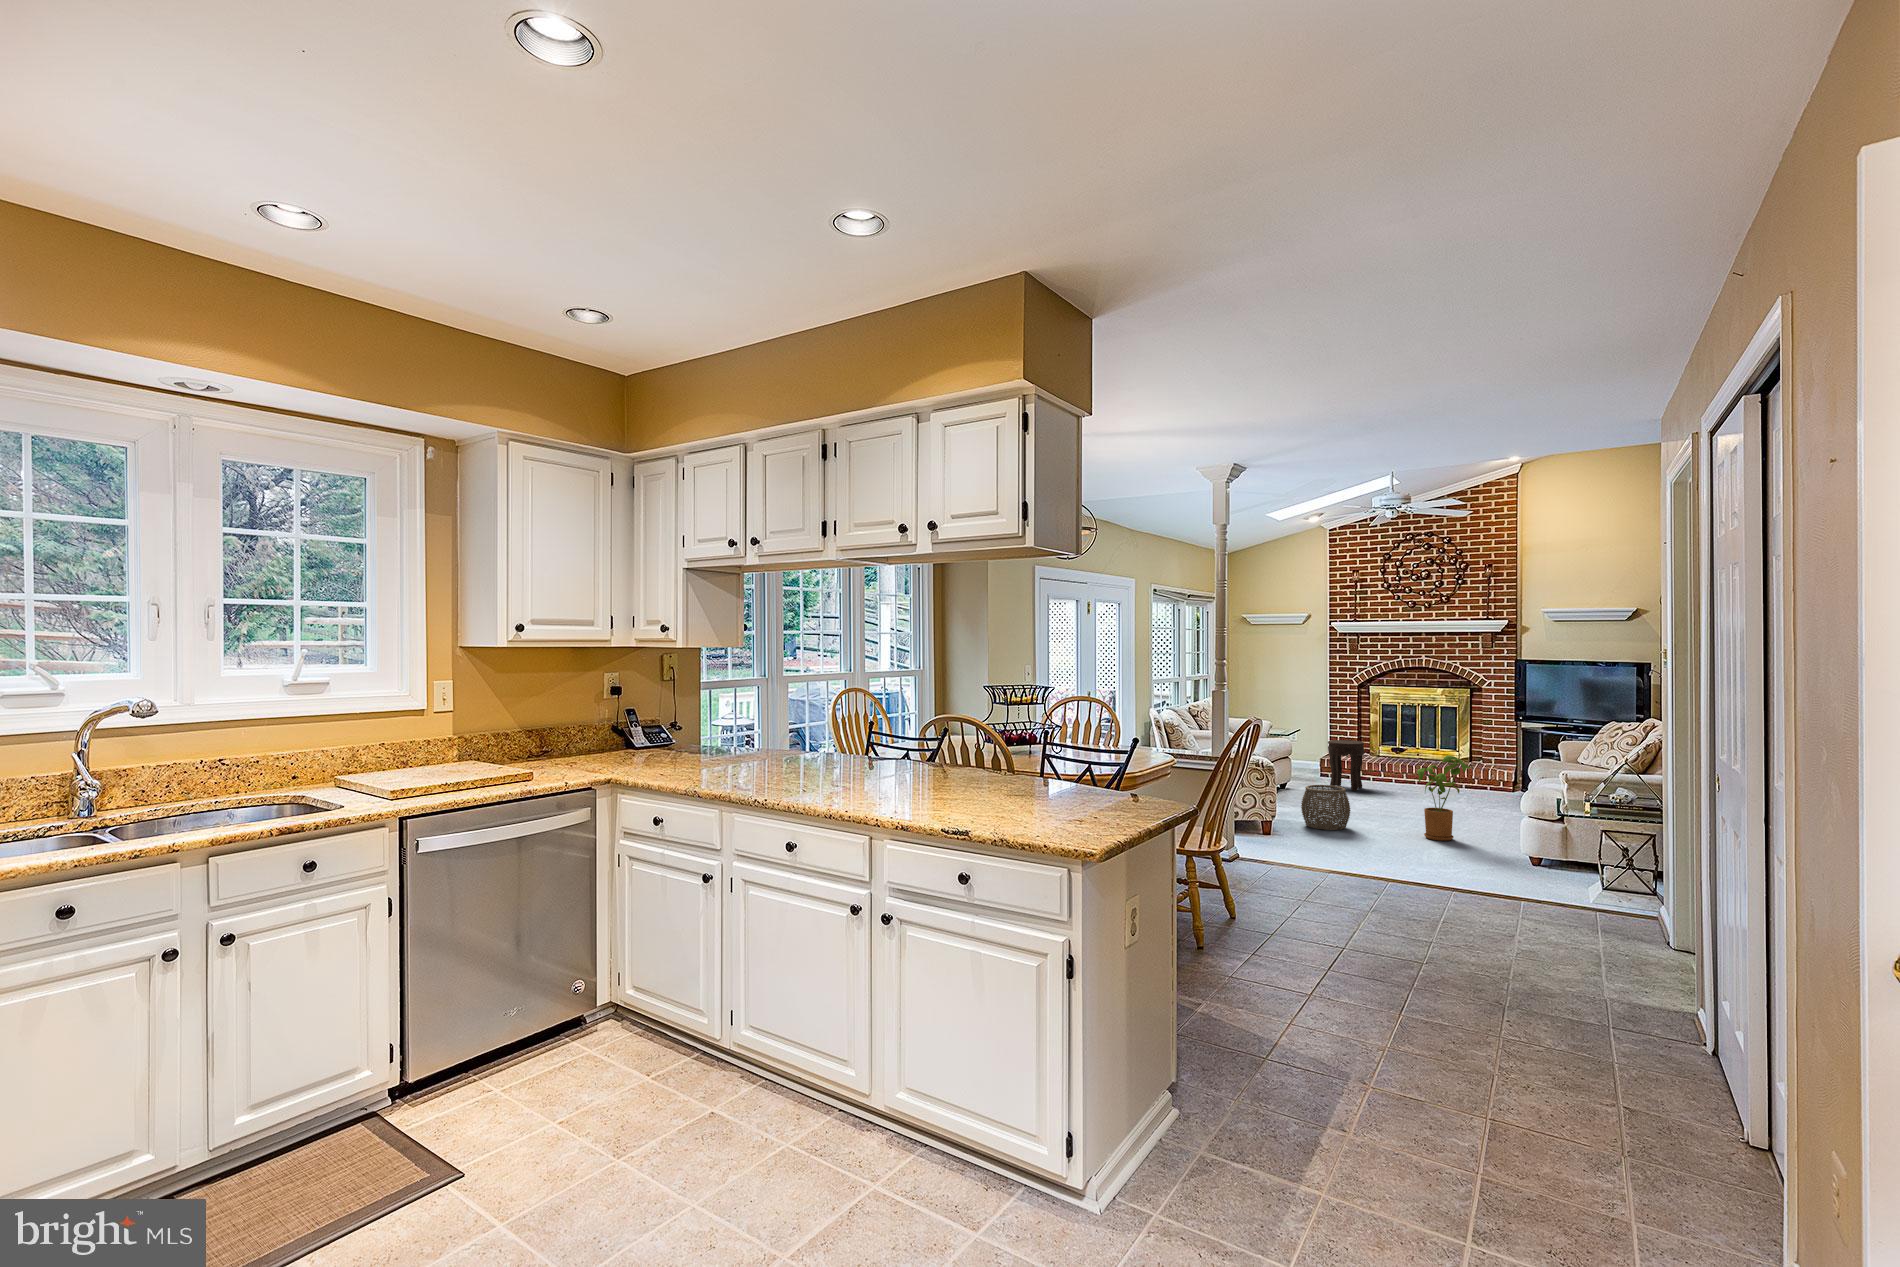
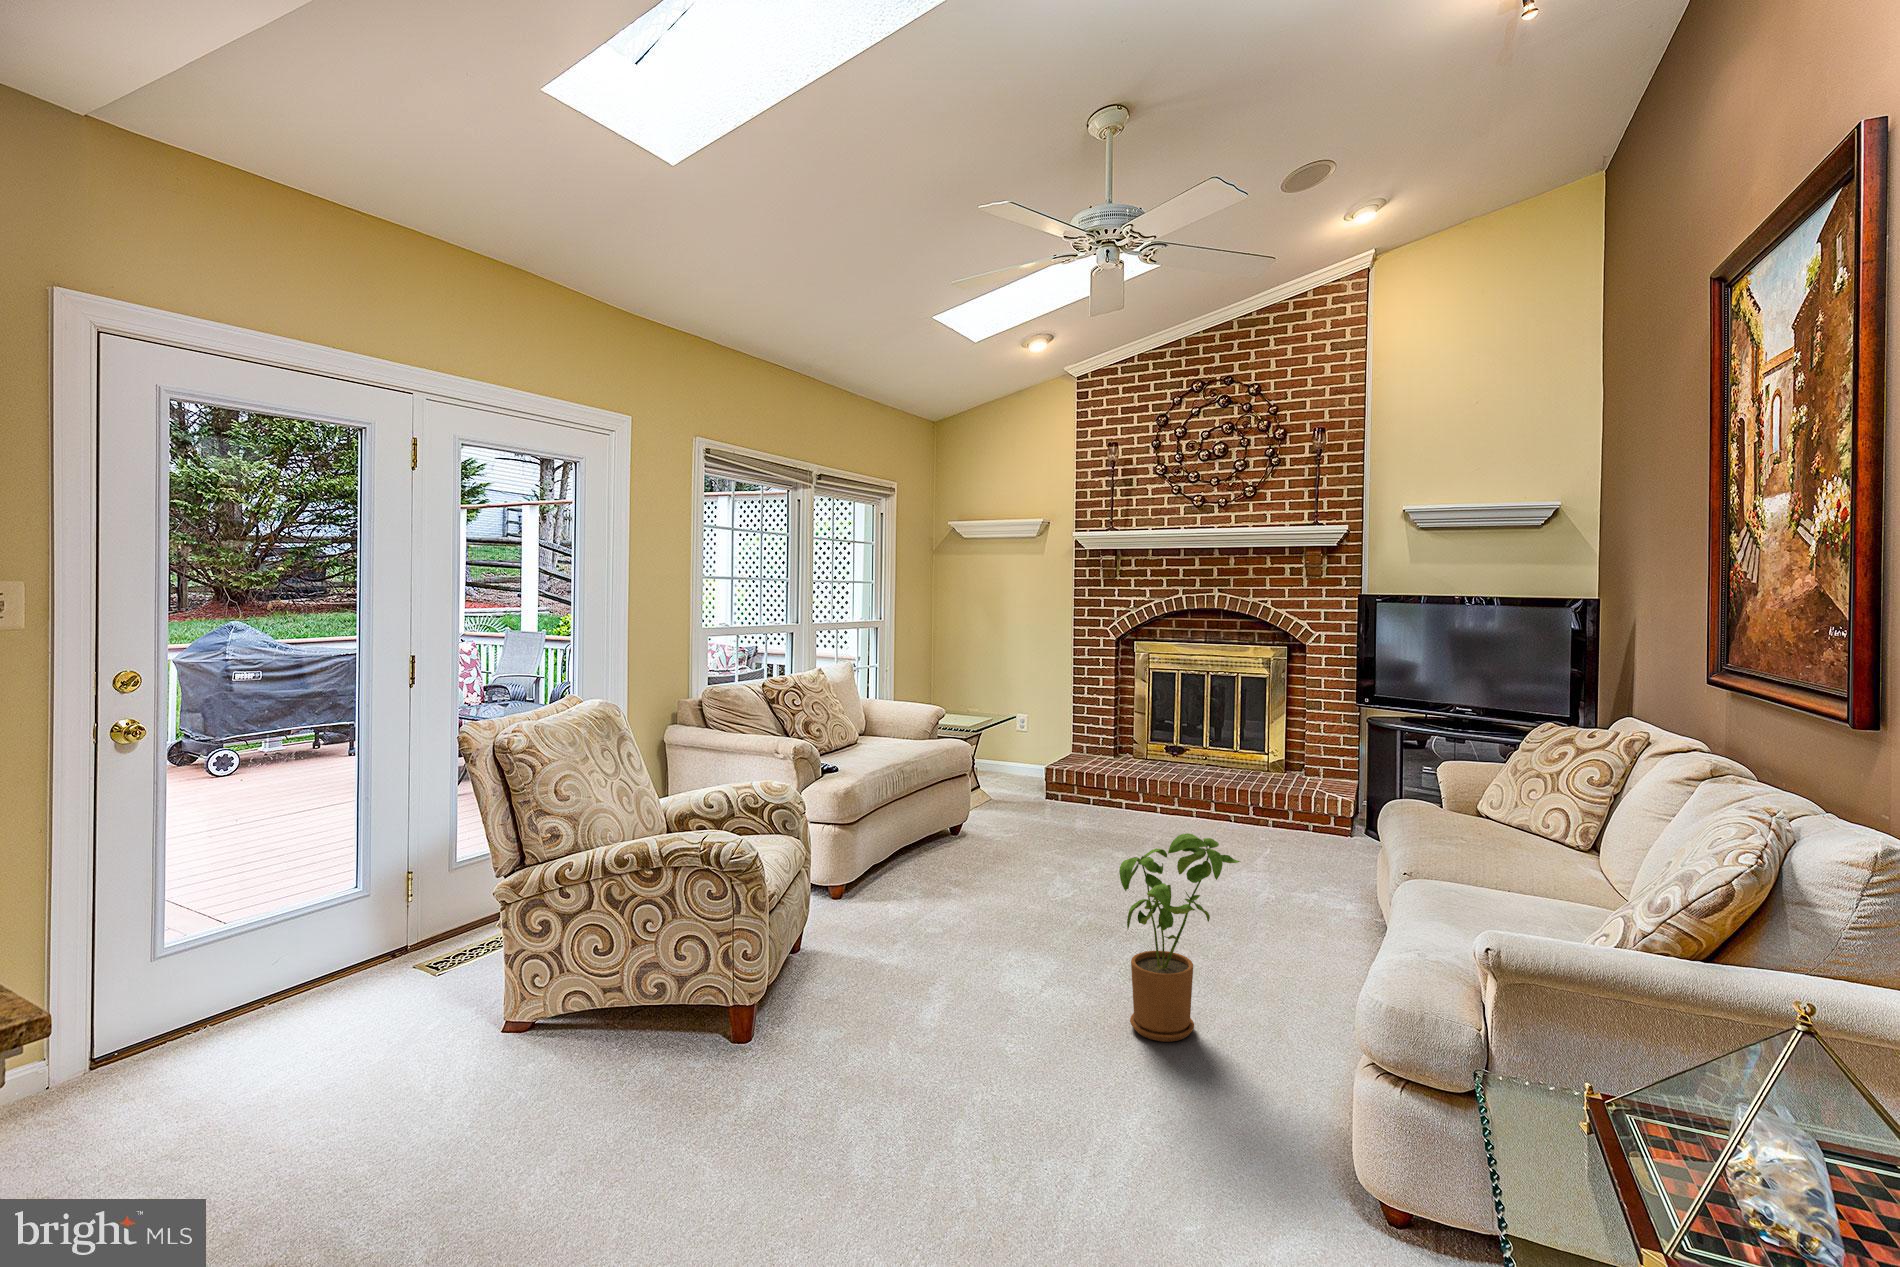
side table: present [1328,740,1364,791] -> none [1040,742,1100,837]
woven basket: present [1301,785,1351,830] -> none [876,886,984,1006]

